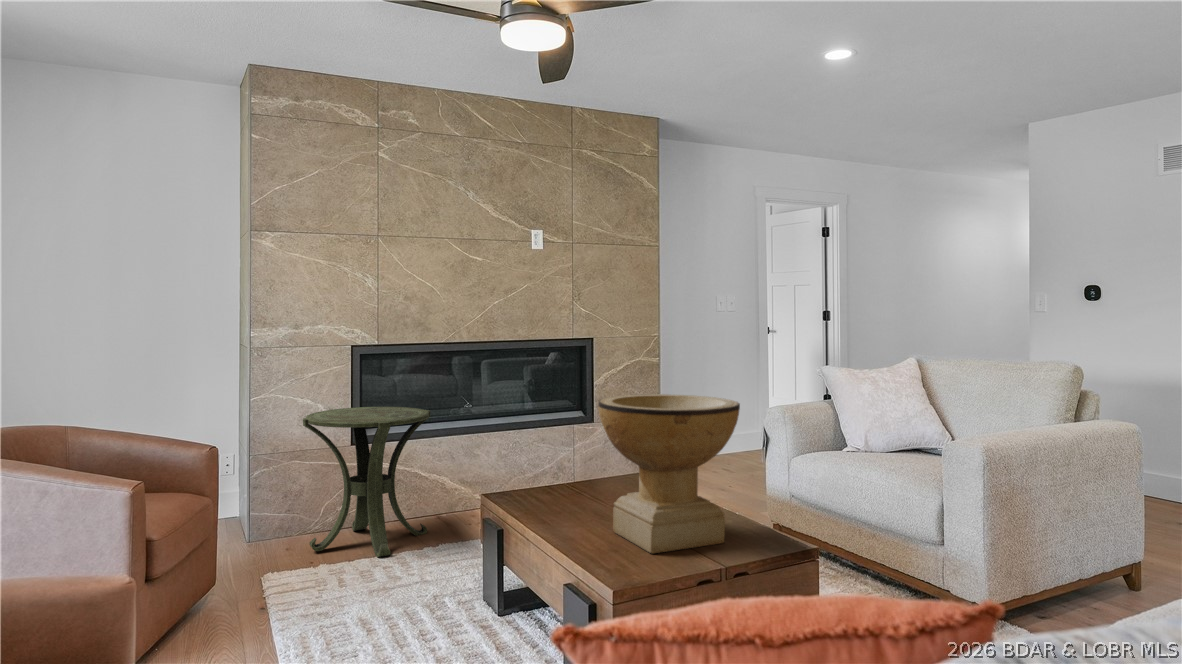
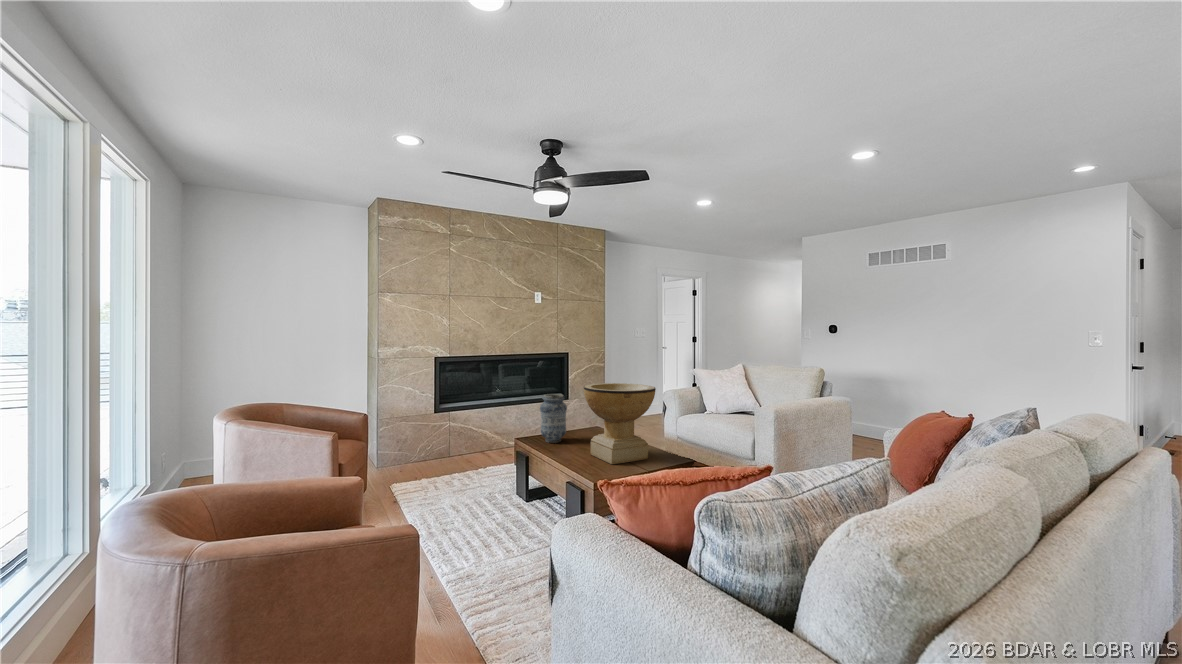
side table: present [303,407,430,557] -> none [411,391,482,474]
vase: none [522,414,574,506] -> present [540,394,567,443]

